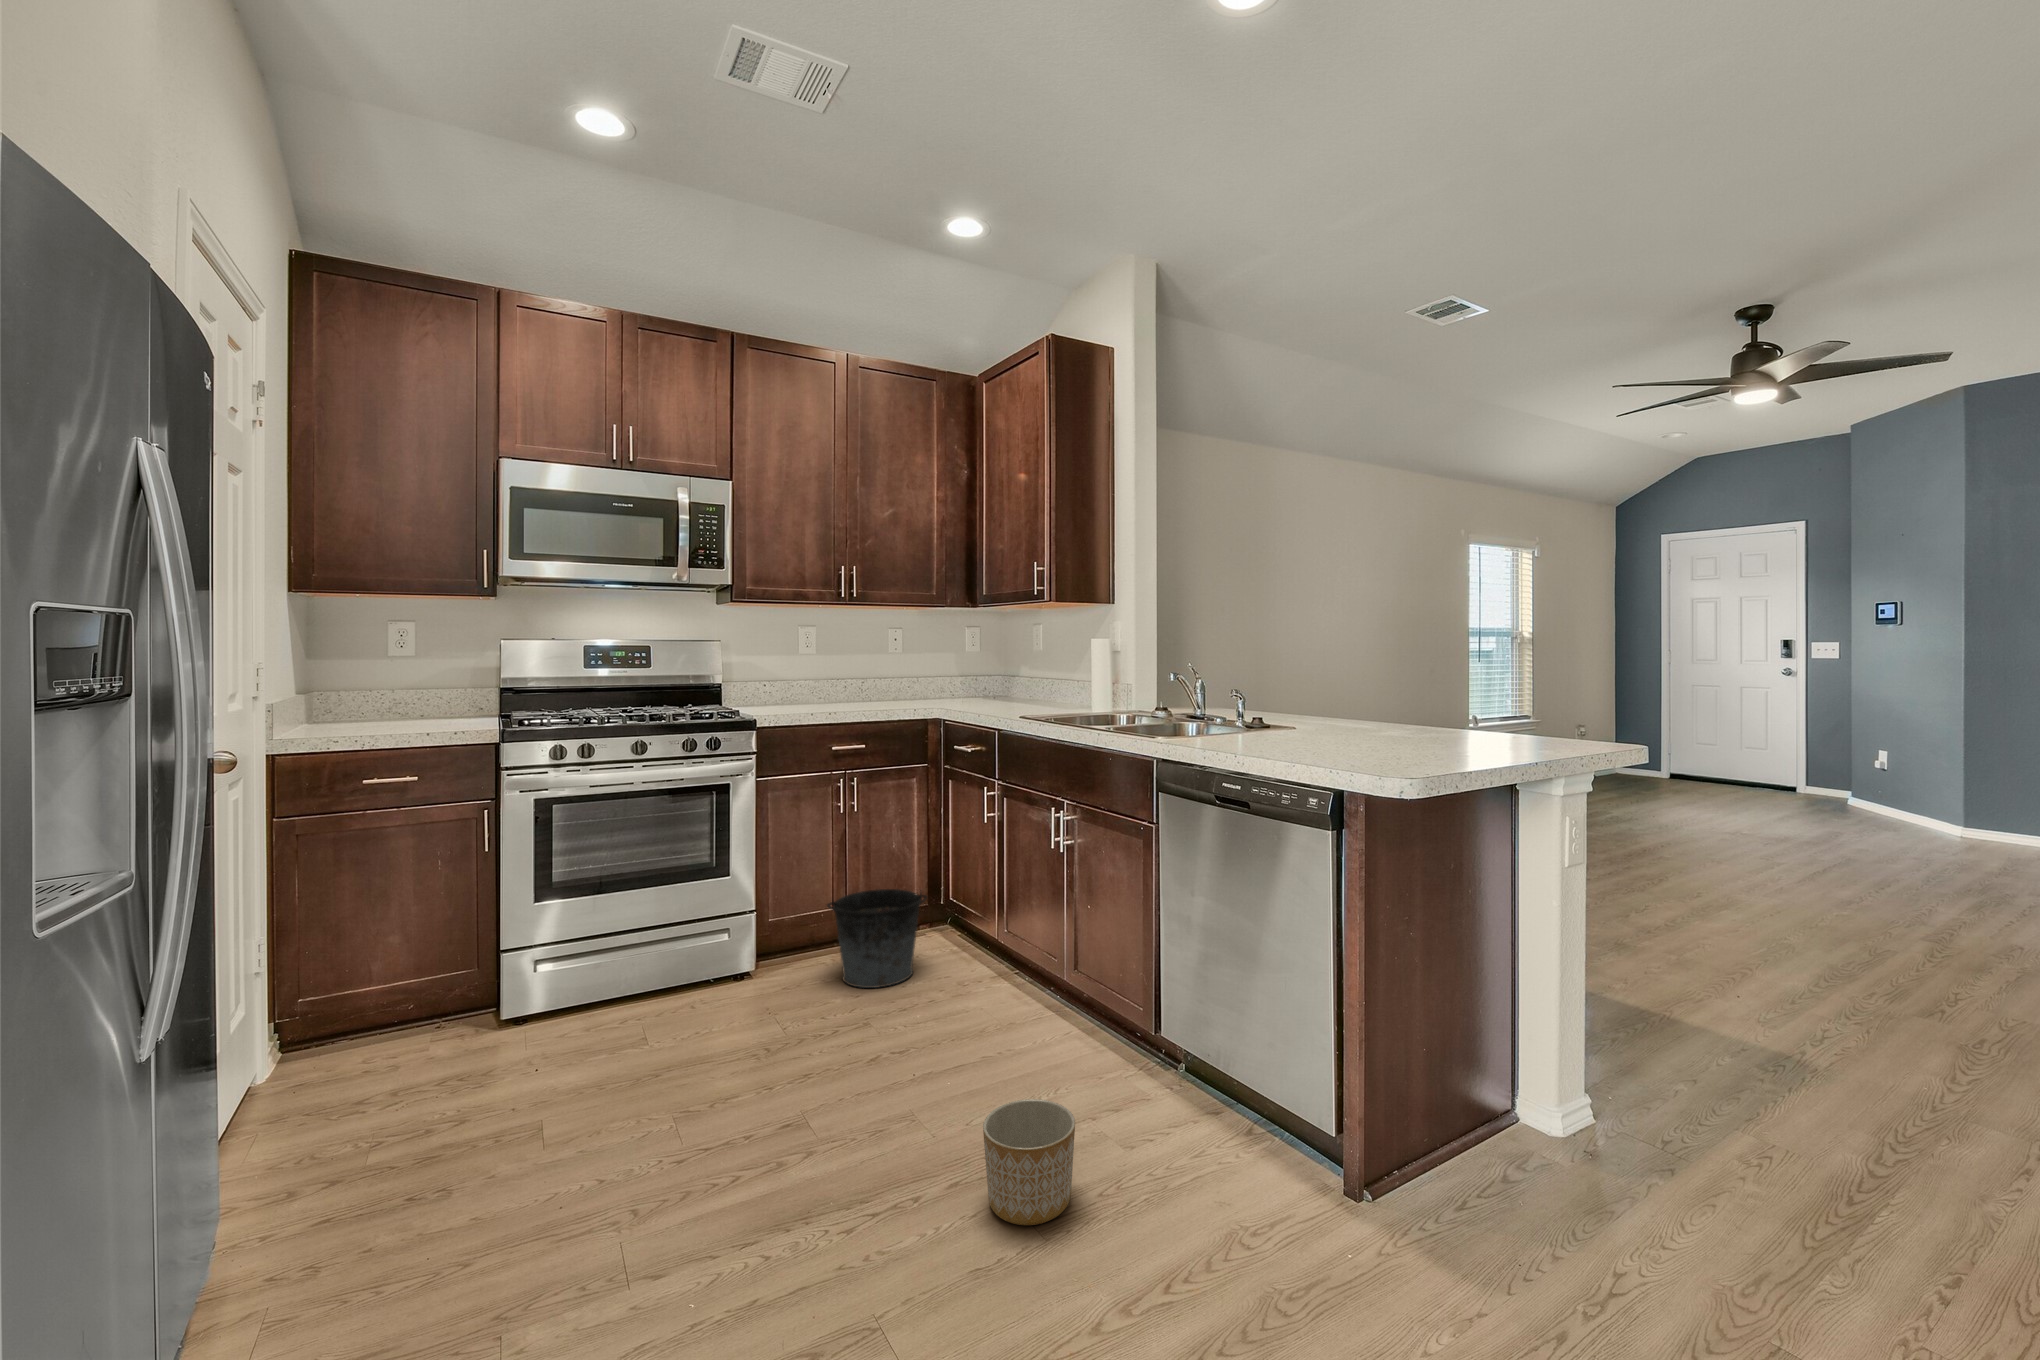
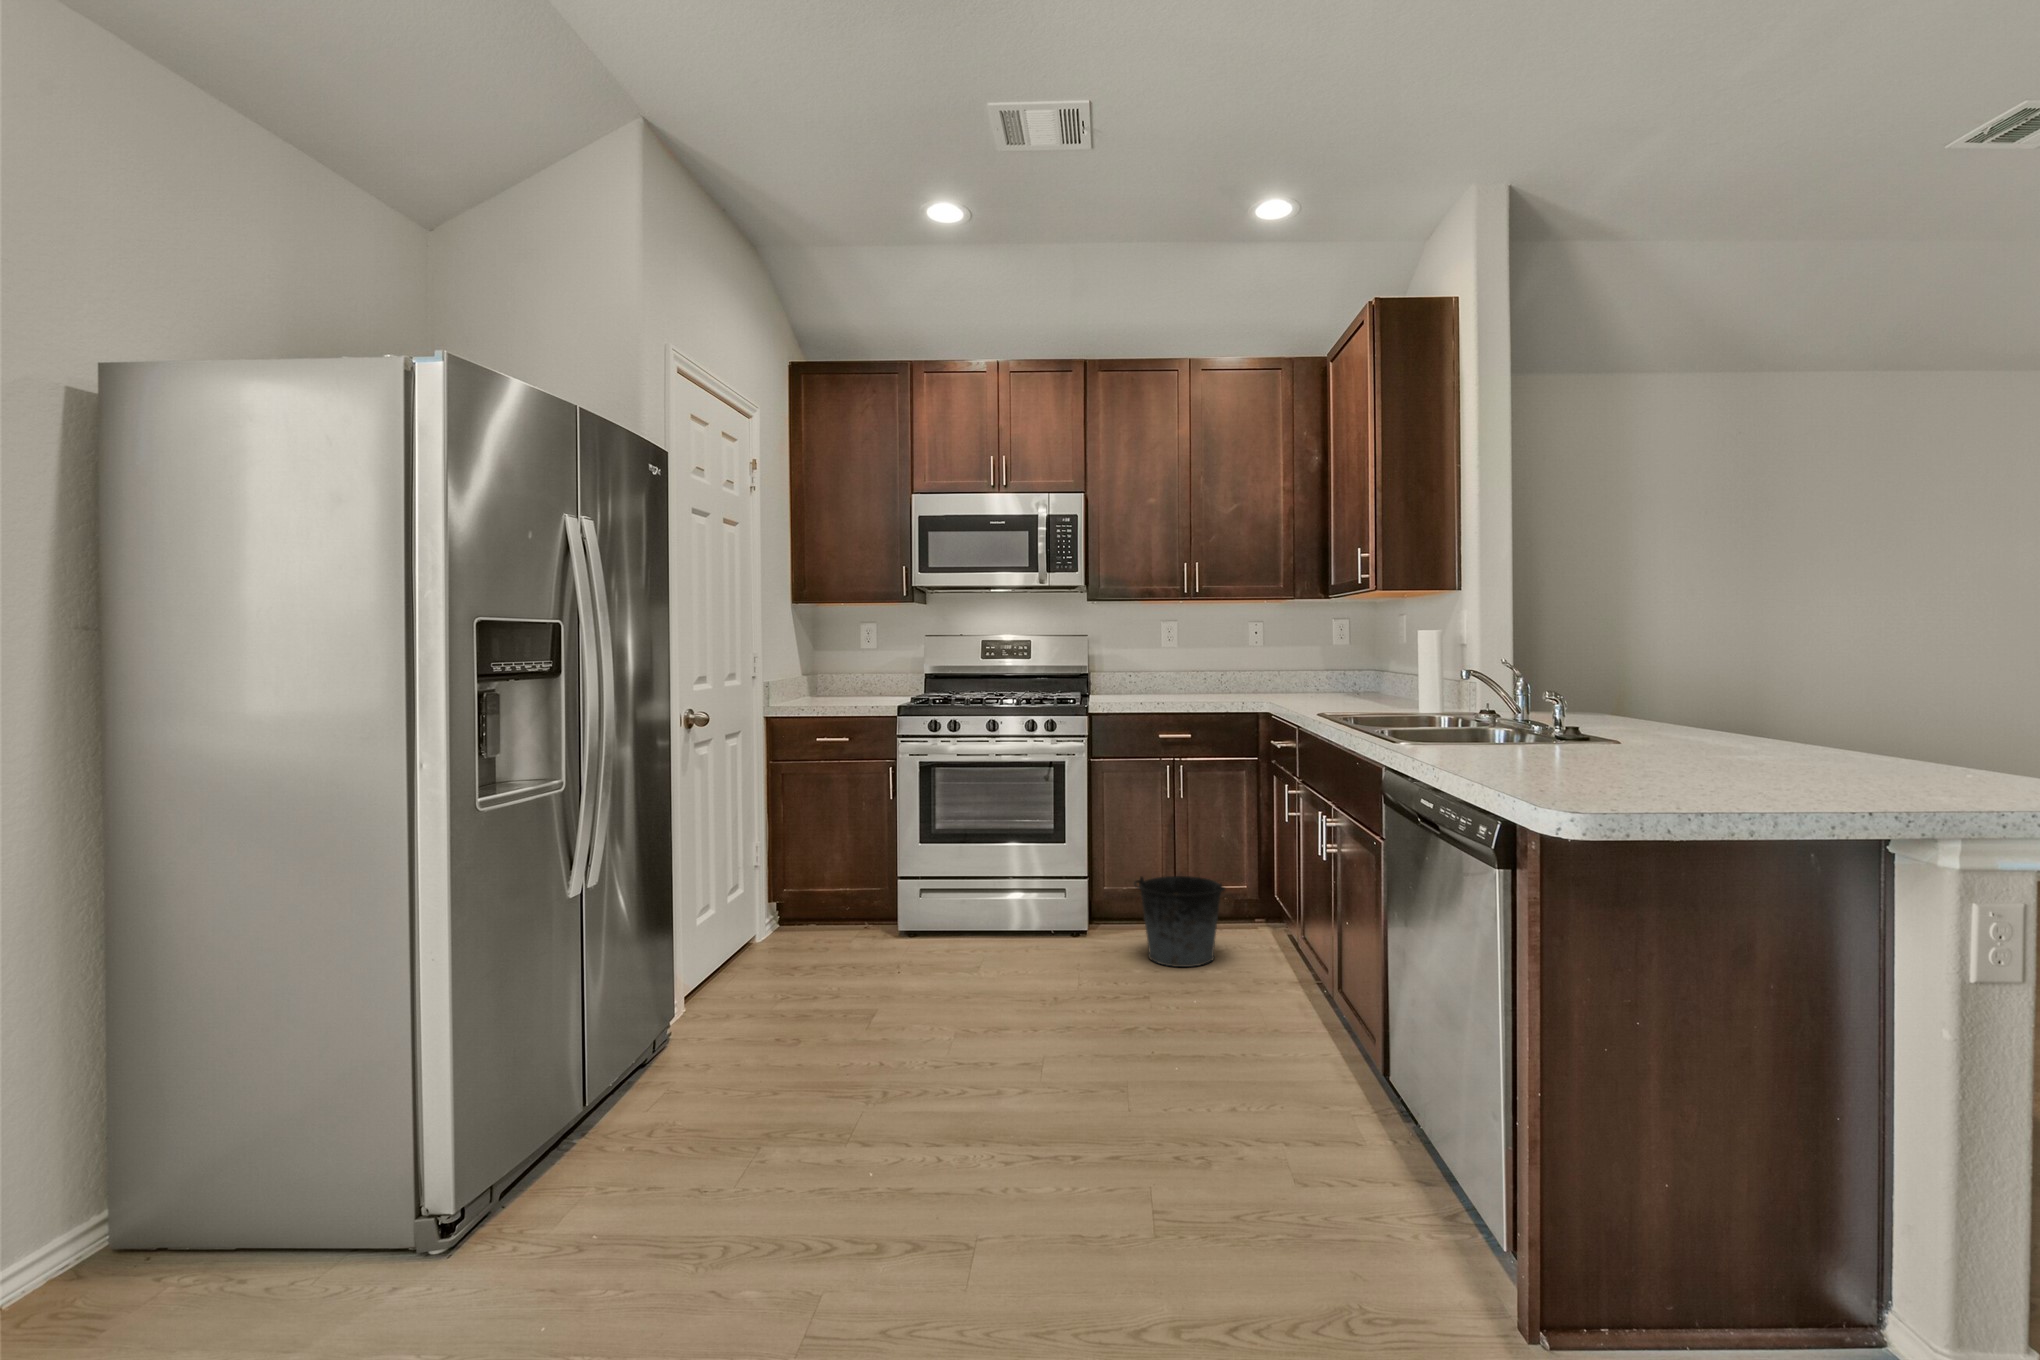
planter: present [983,1099,1075,1225] -> none [1100,1061,1184,1166]

